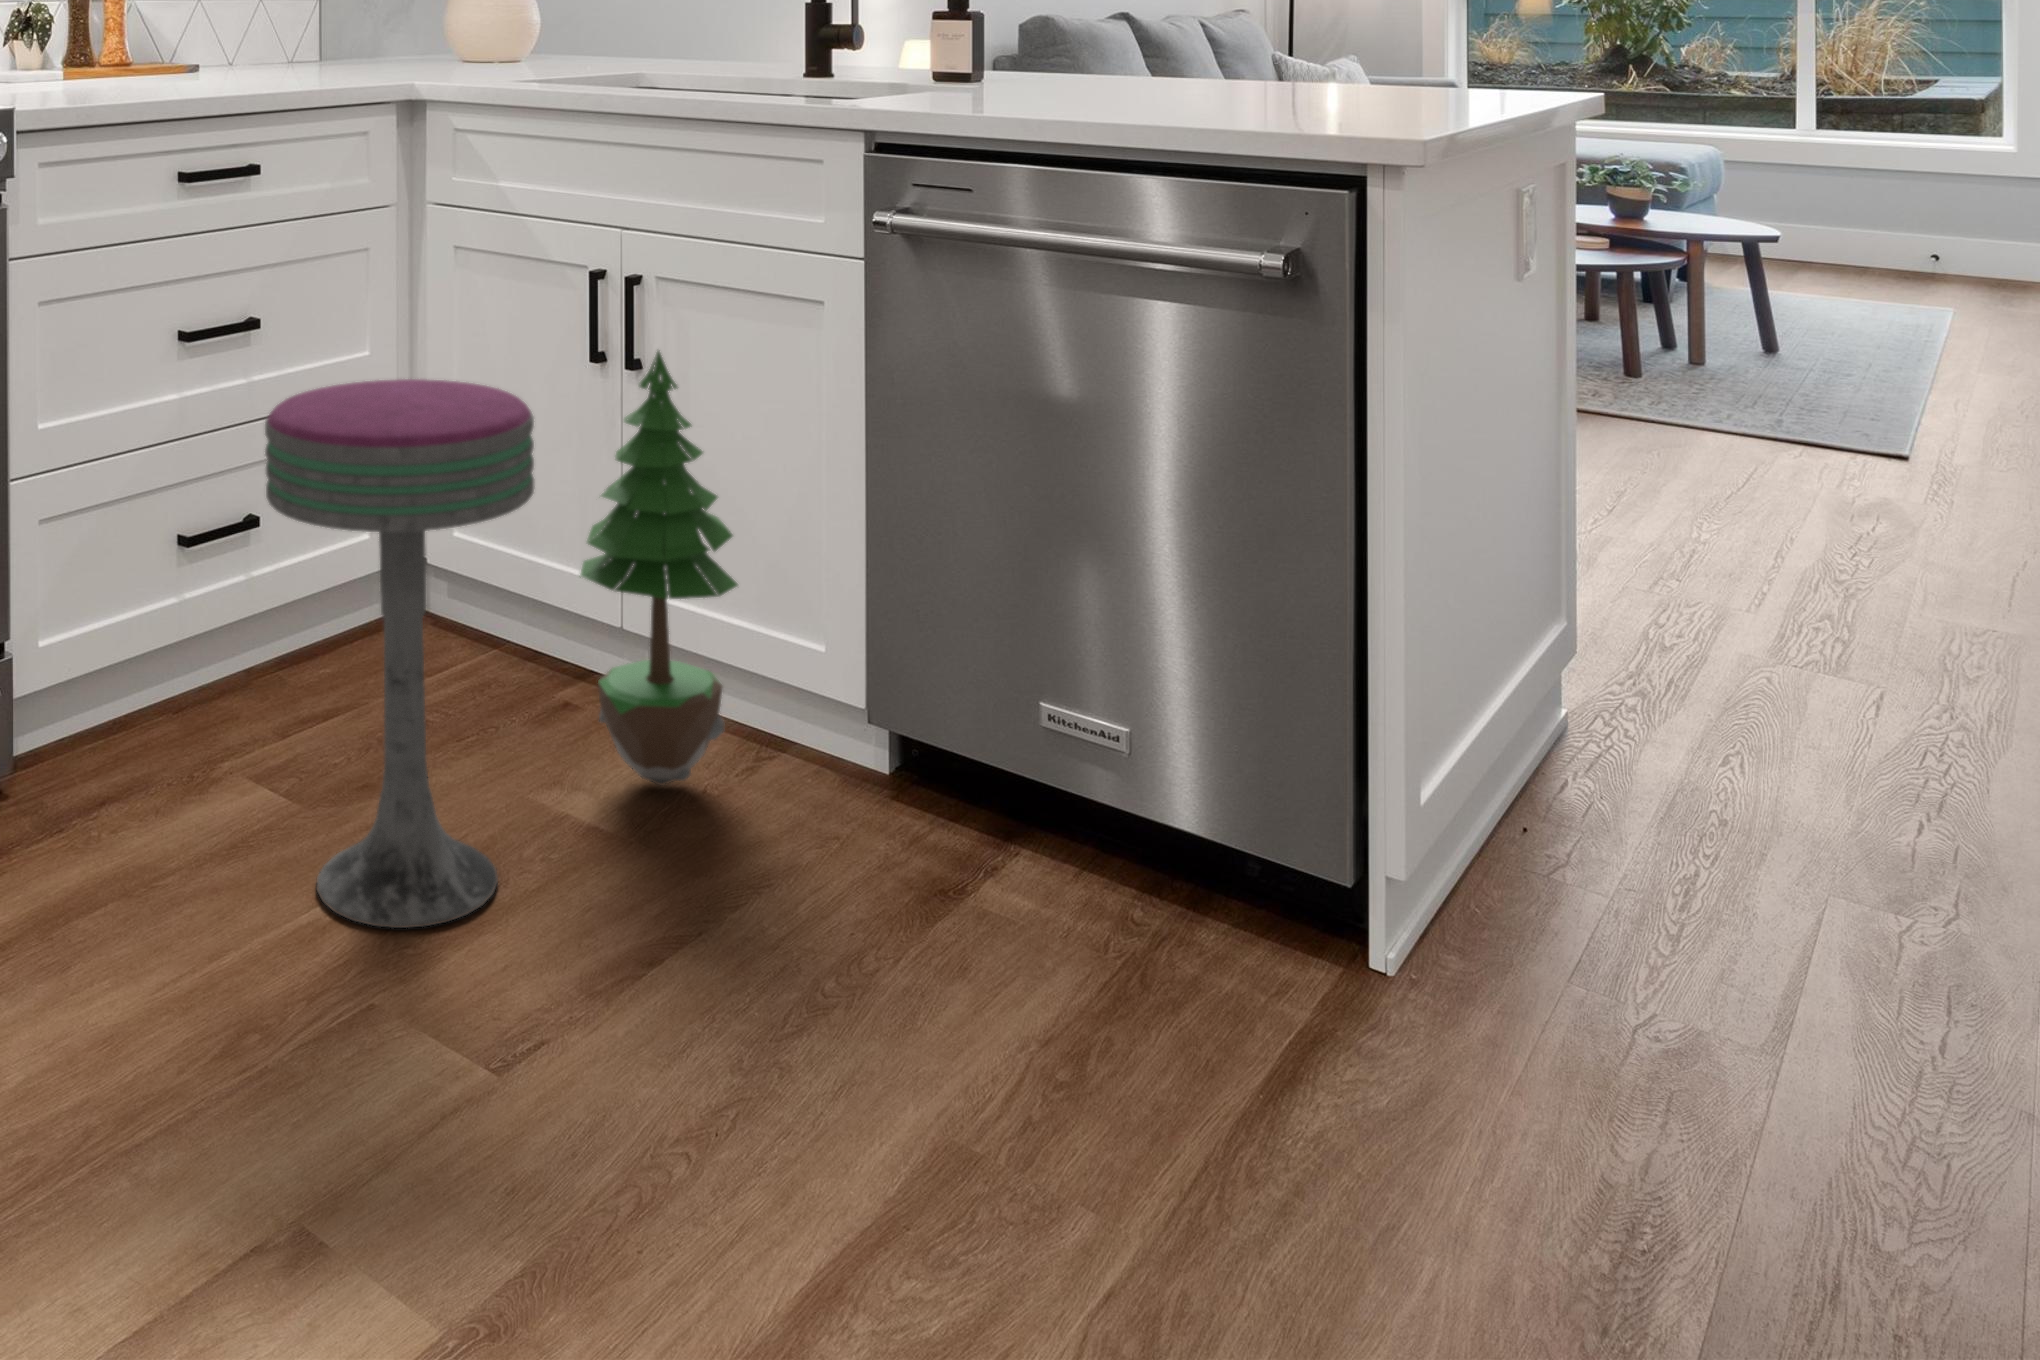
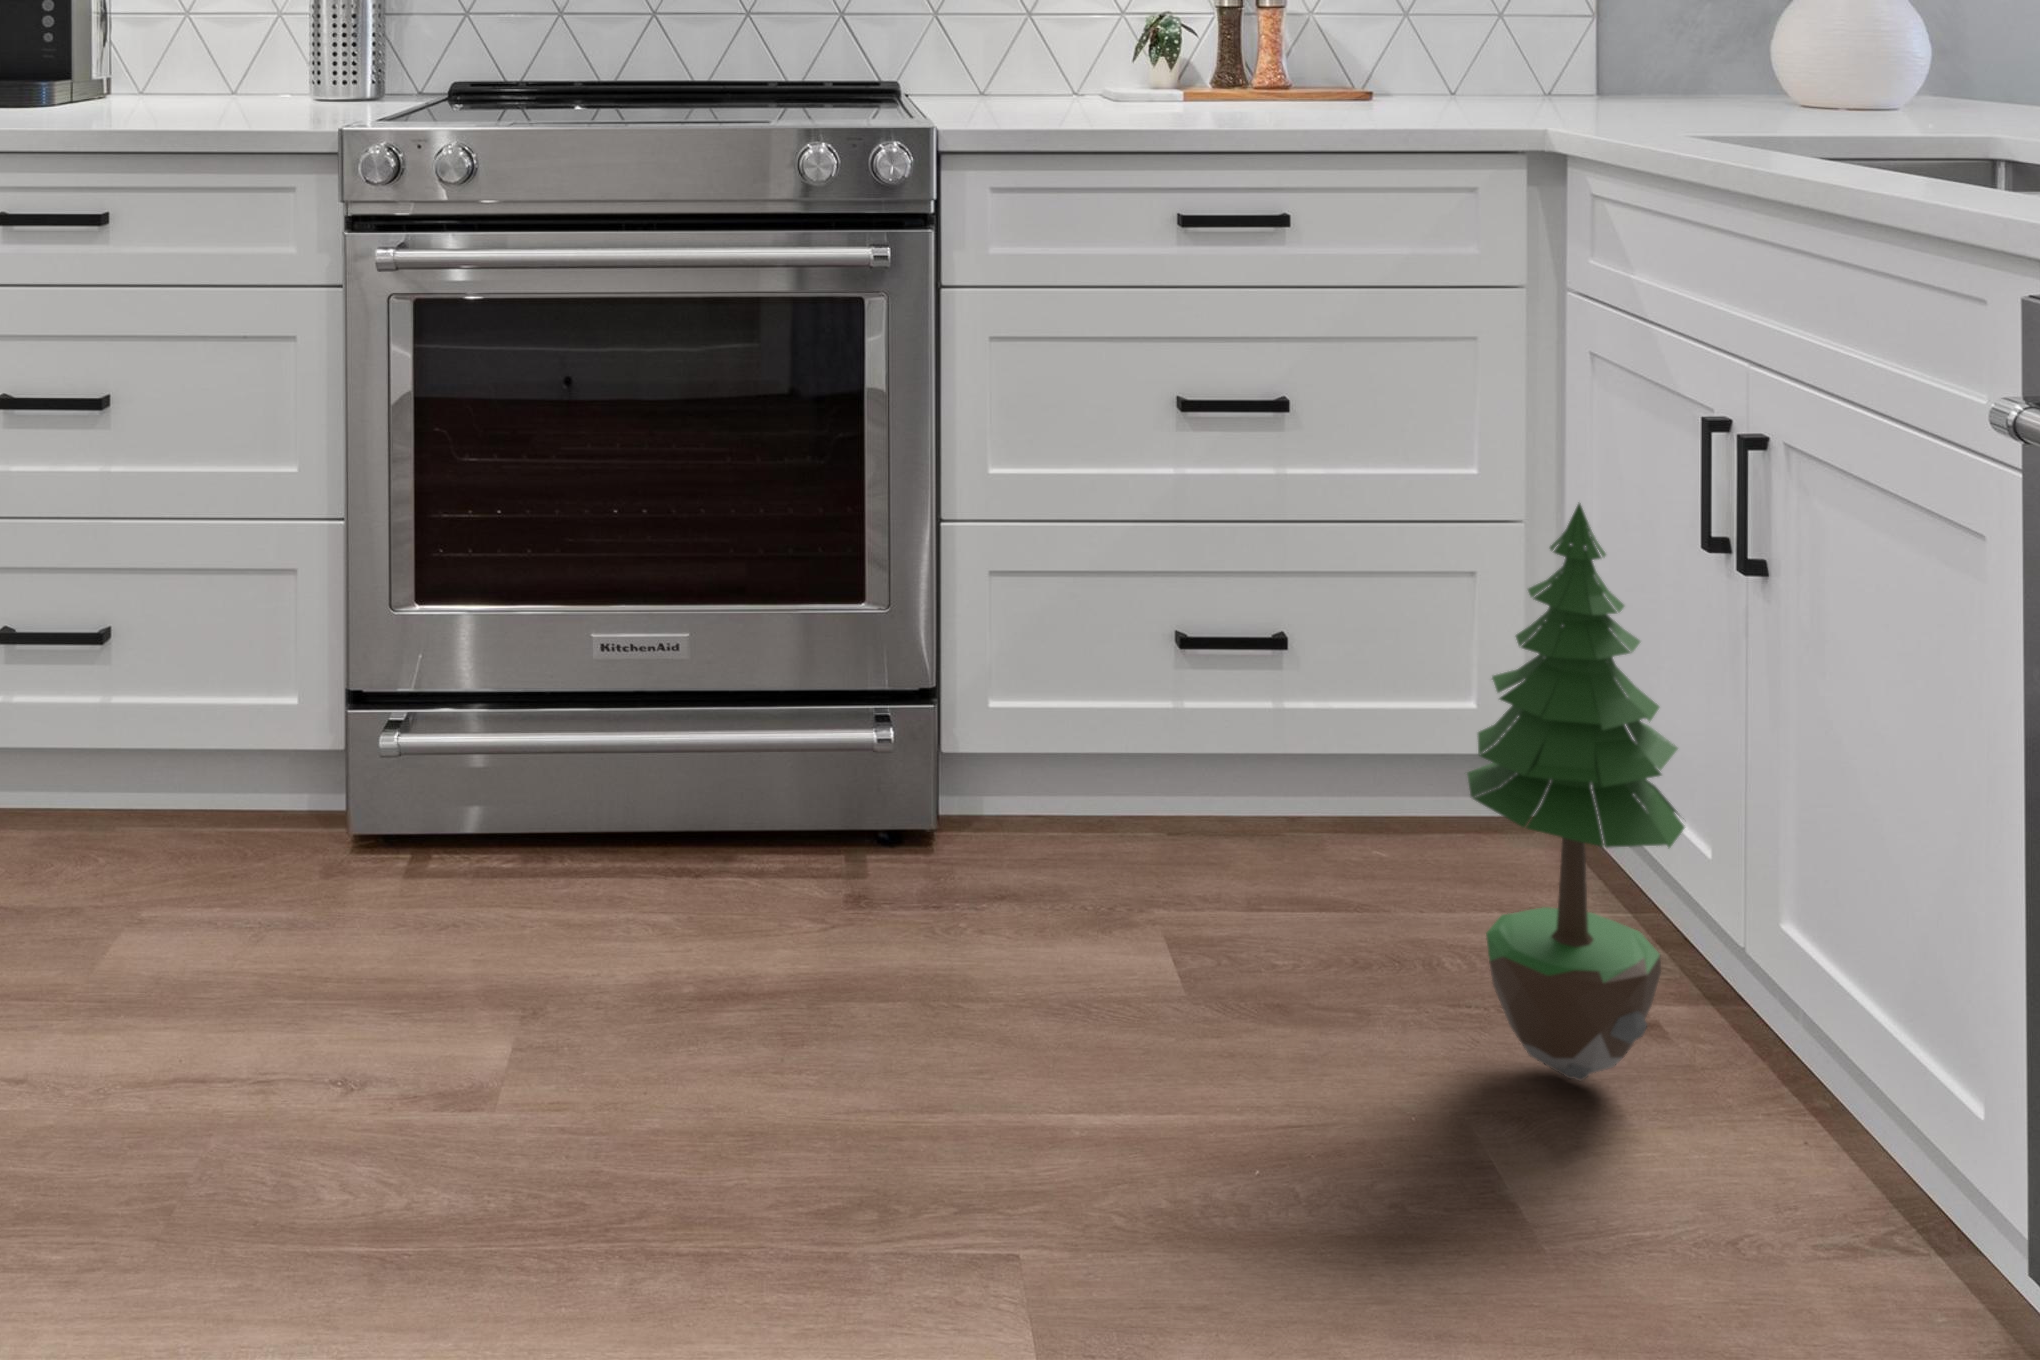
bar stool: present [265,379,535,928] -> none [1000,469,1314,1107]

